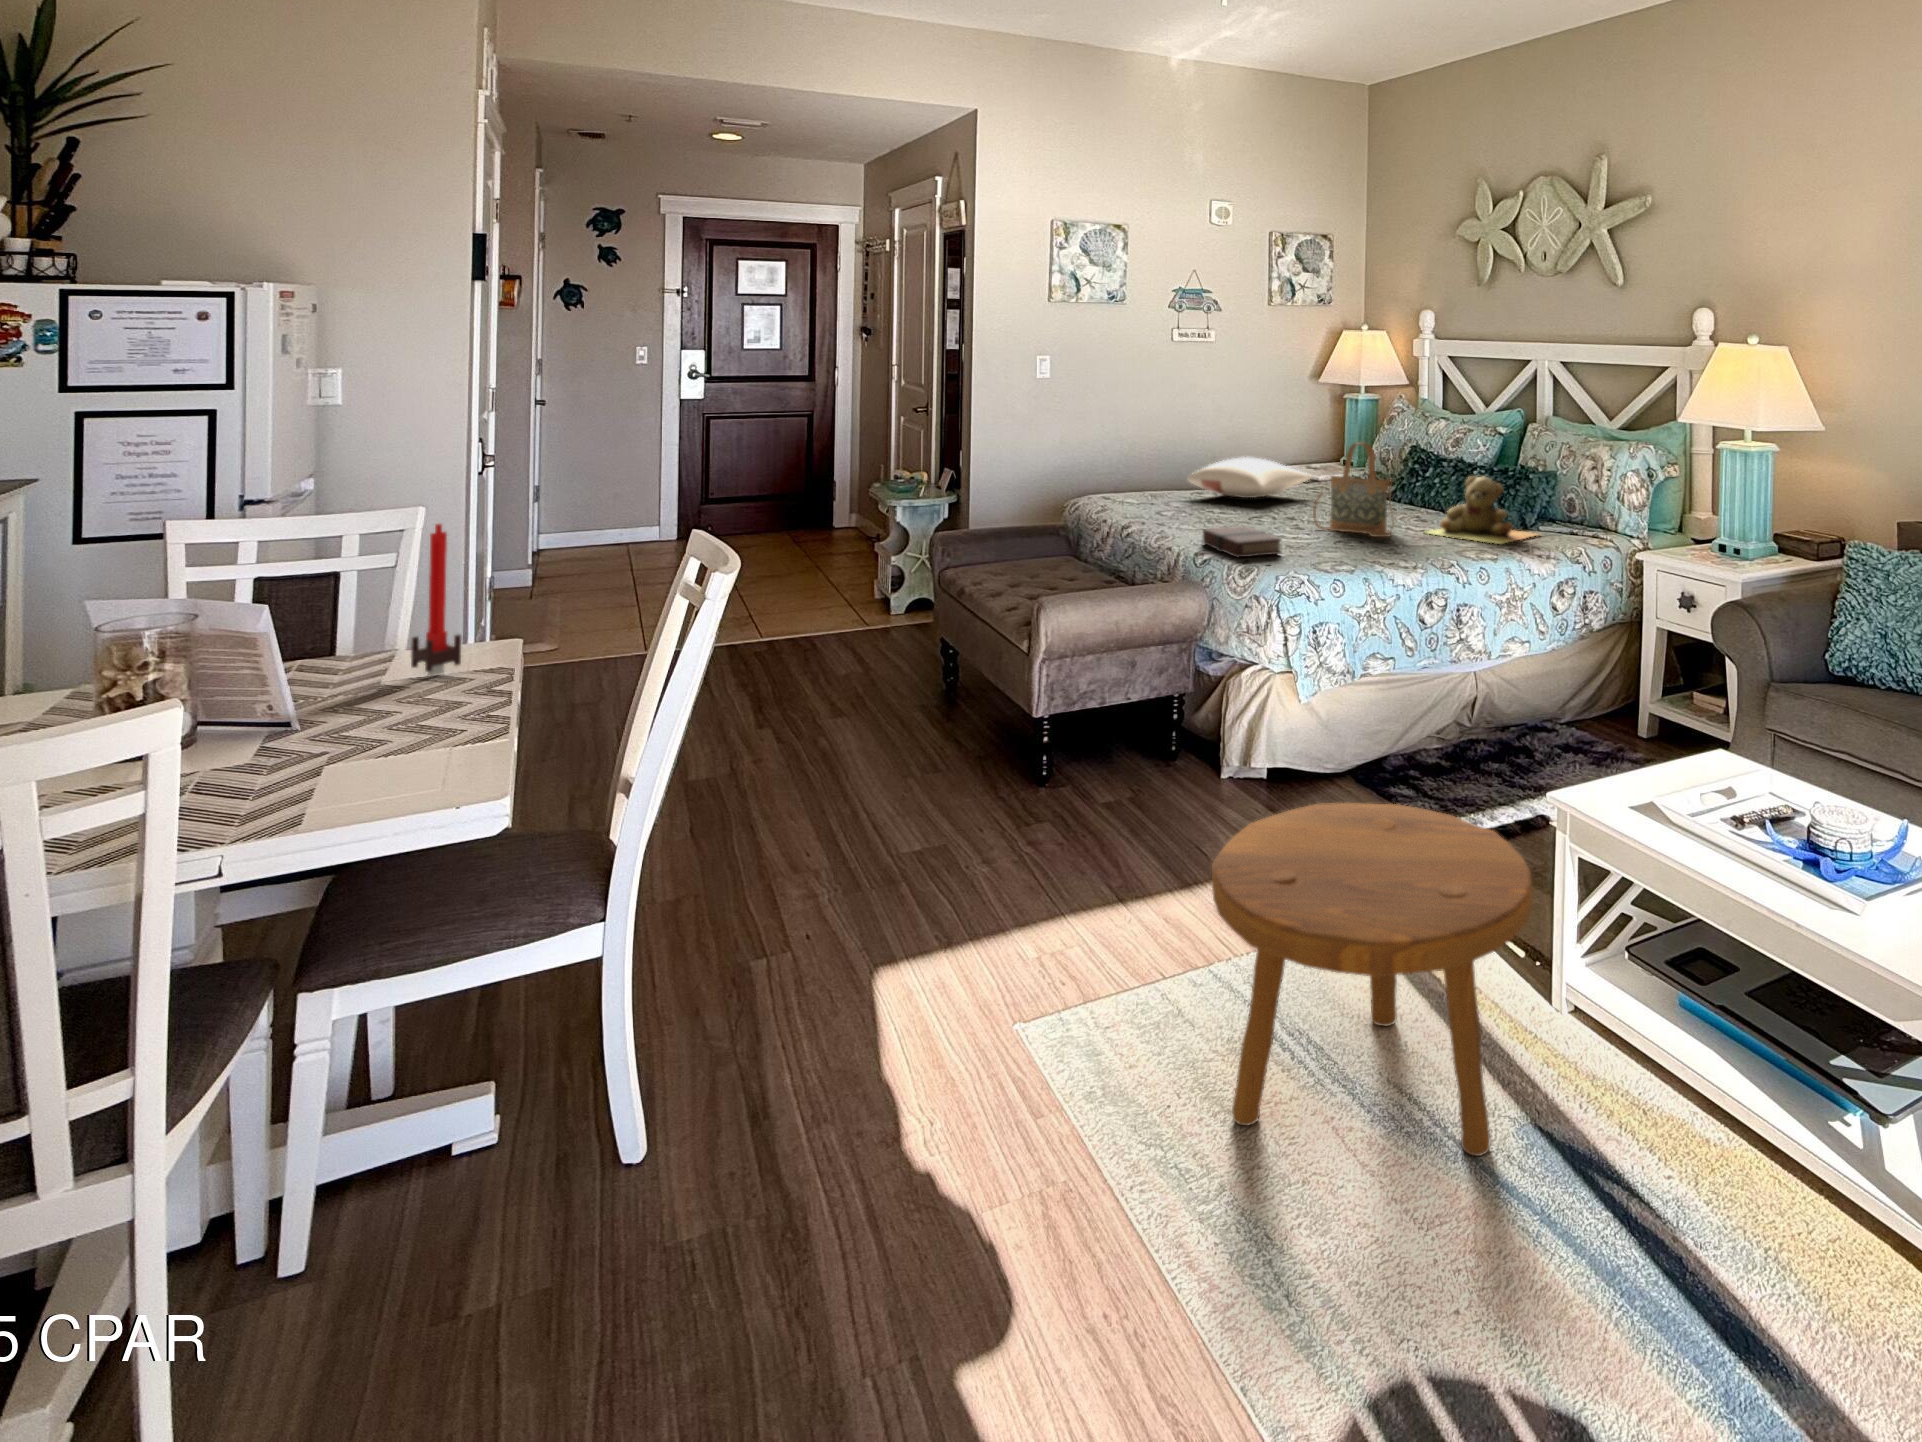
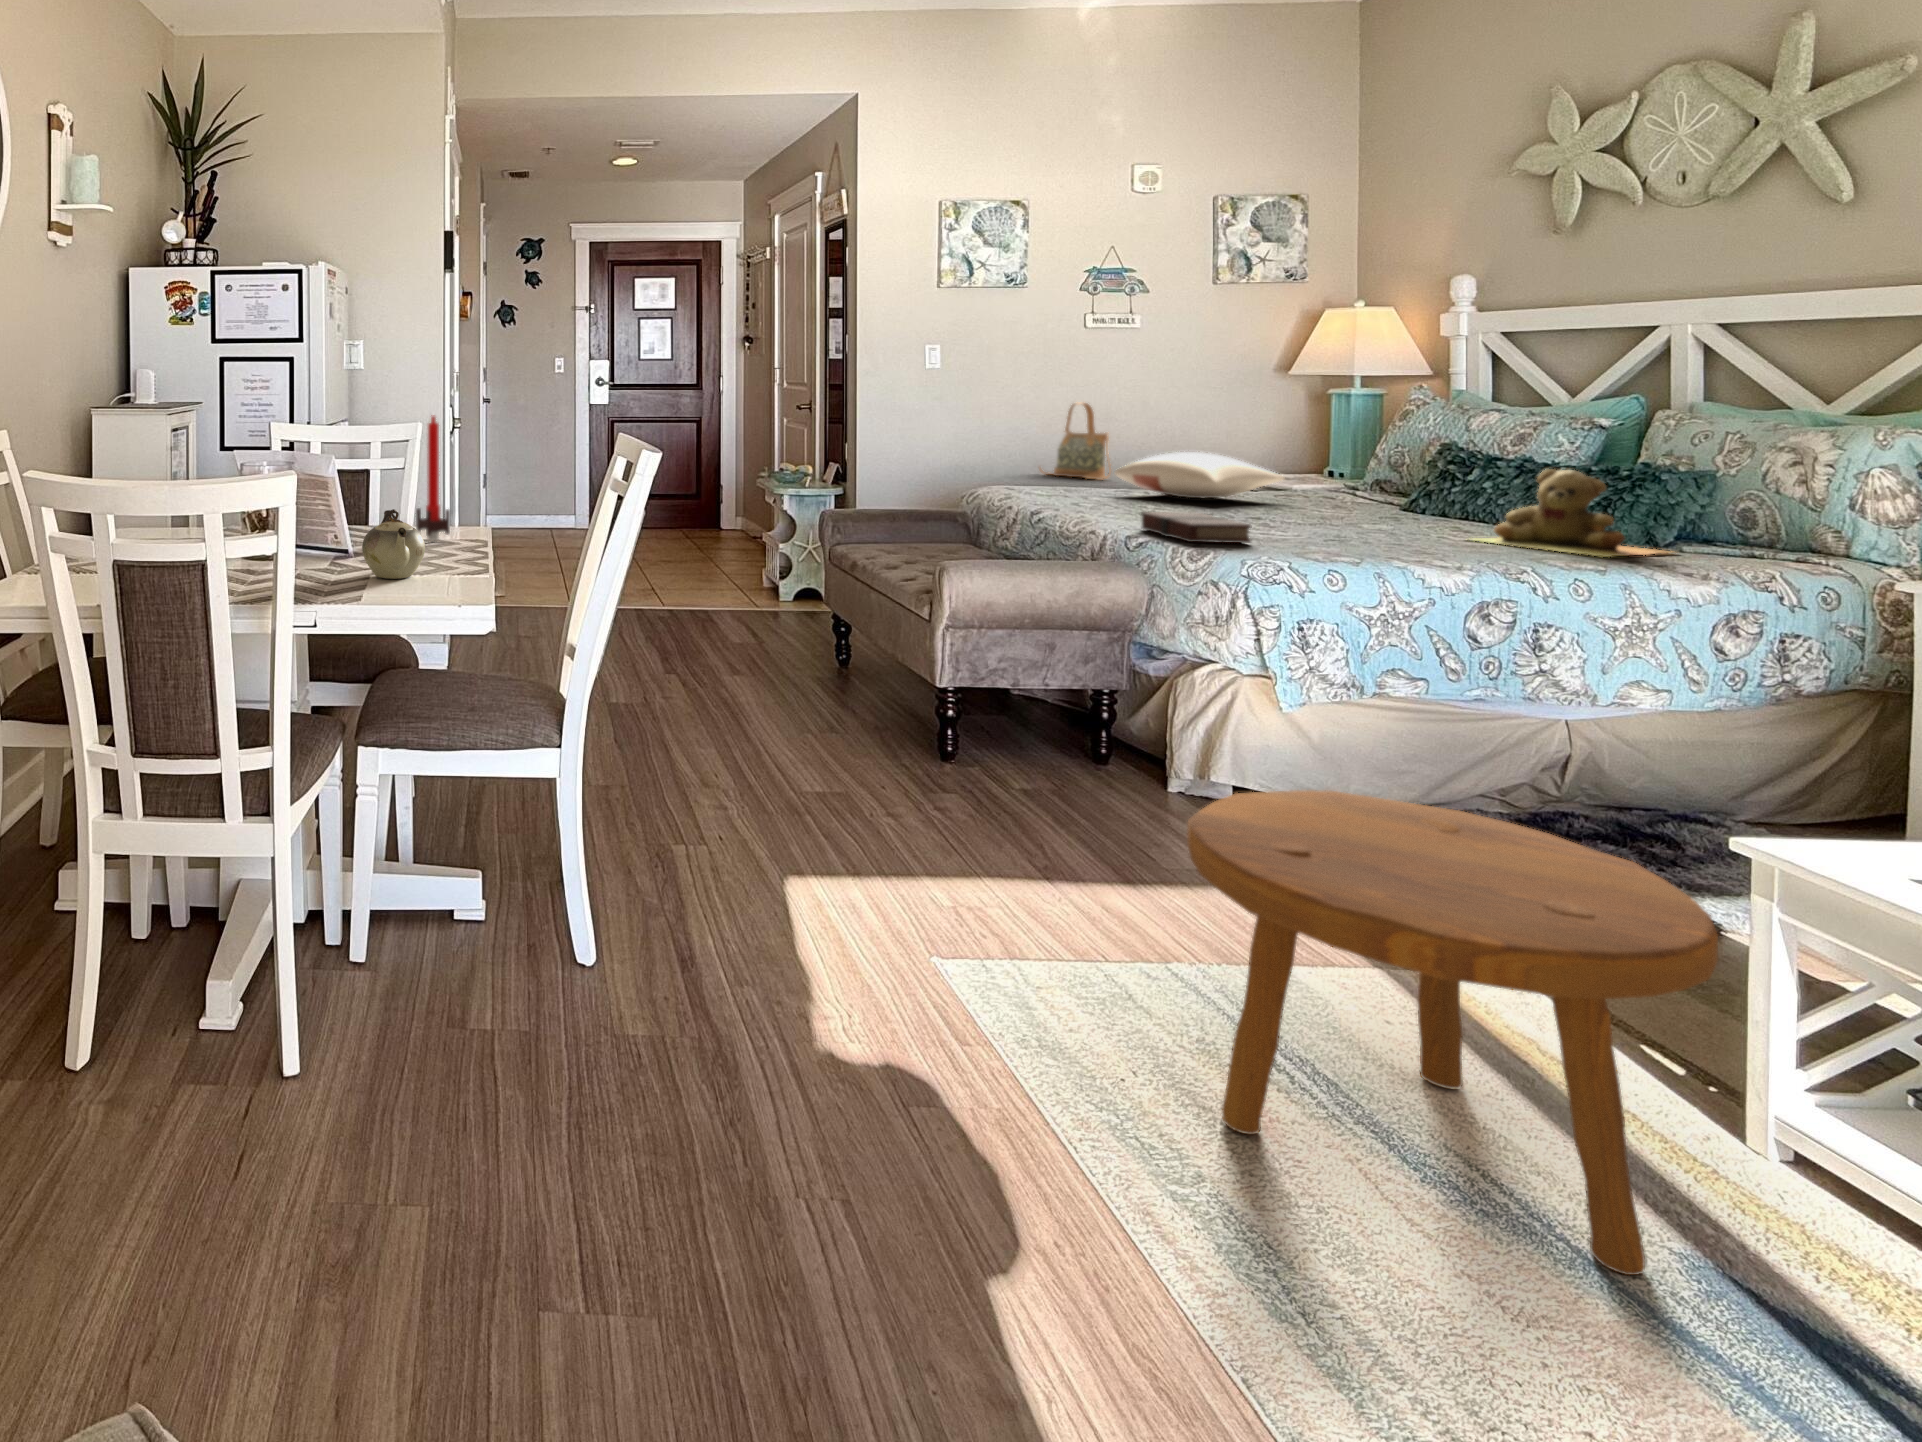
handbag: present [1313,442,1392,537] -> present [1040,403,1109,480]
teapot: none [319,670,416,762] -> present [362,509,425,579]

